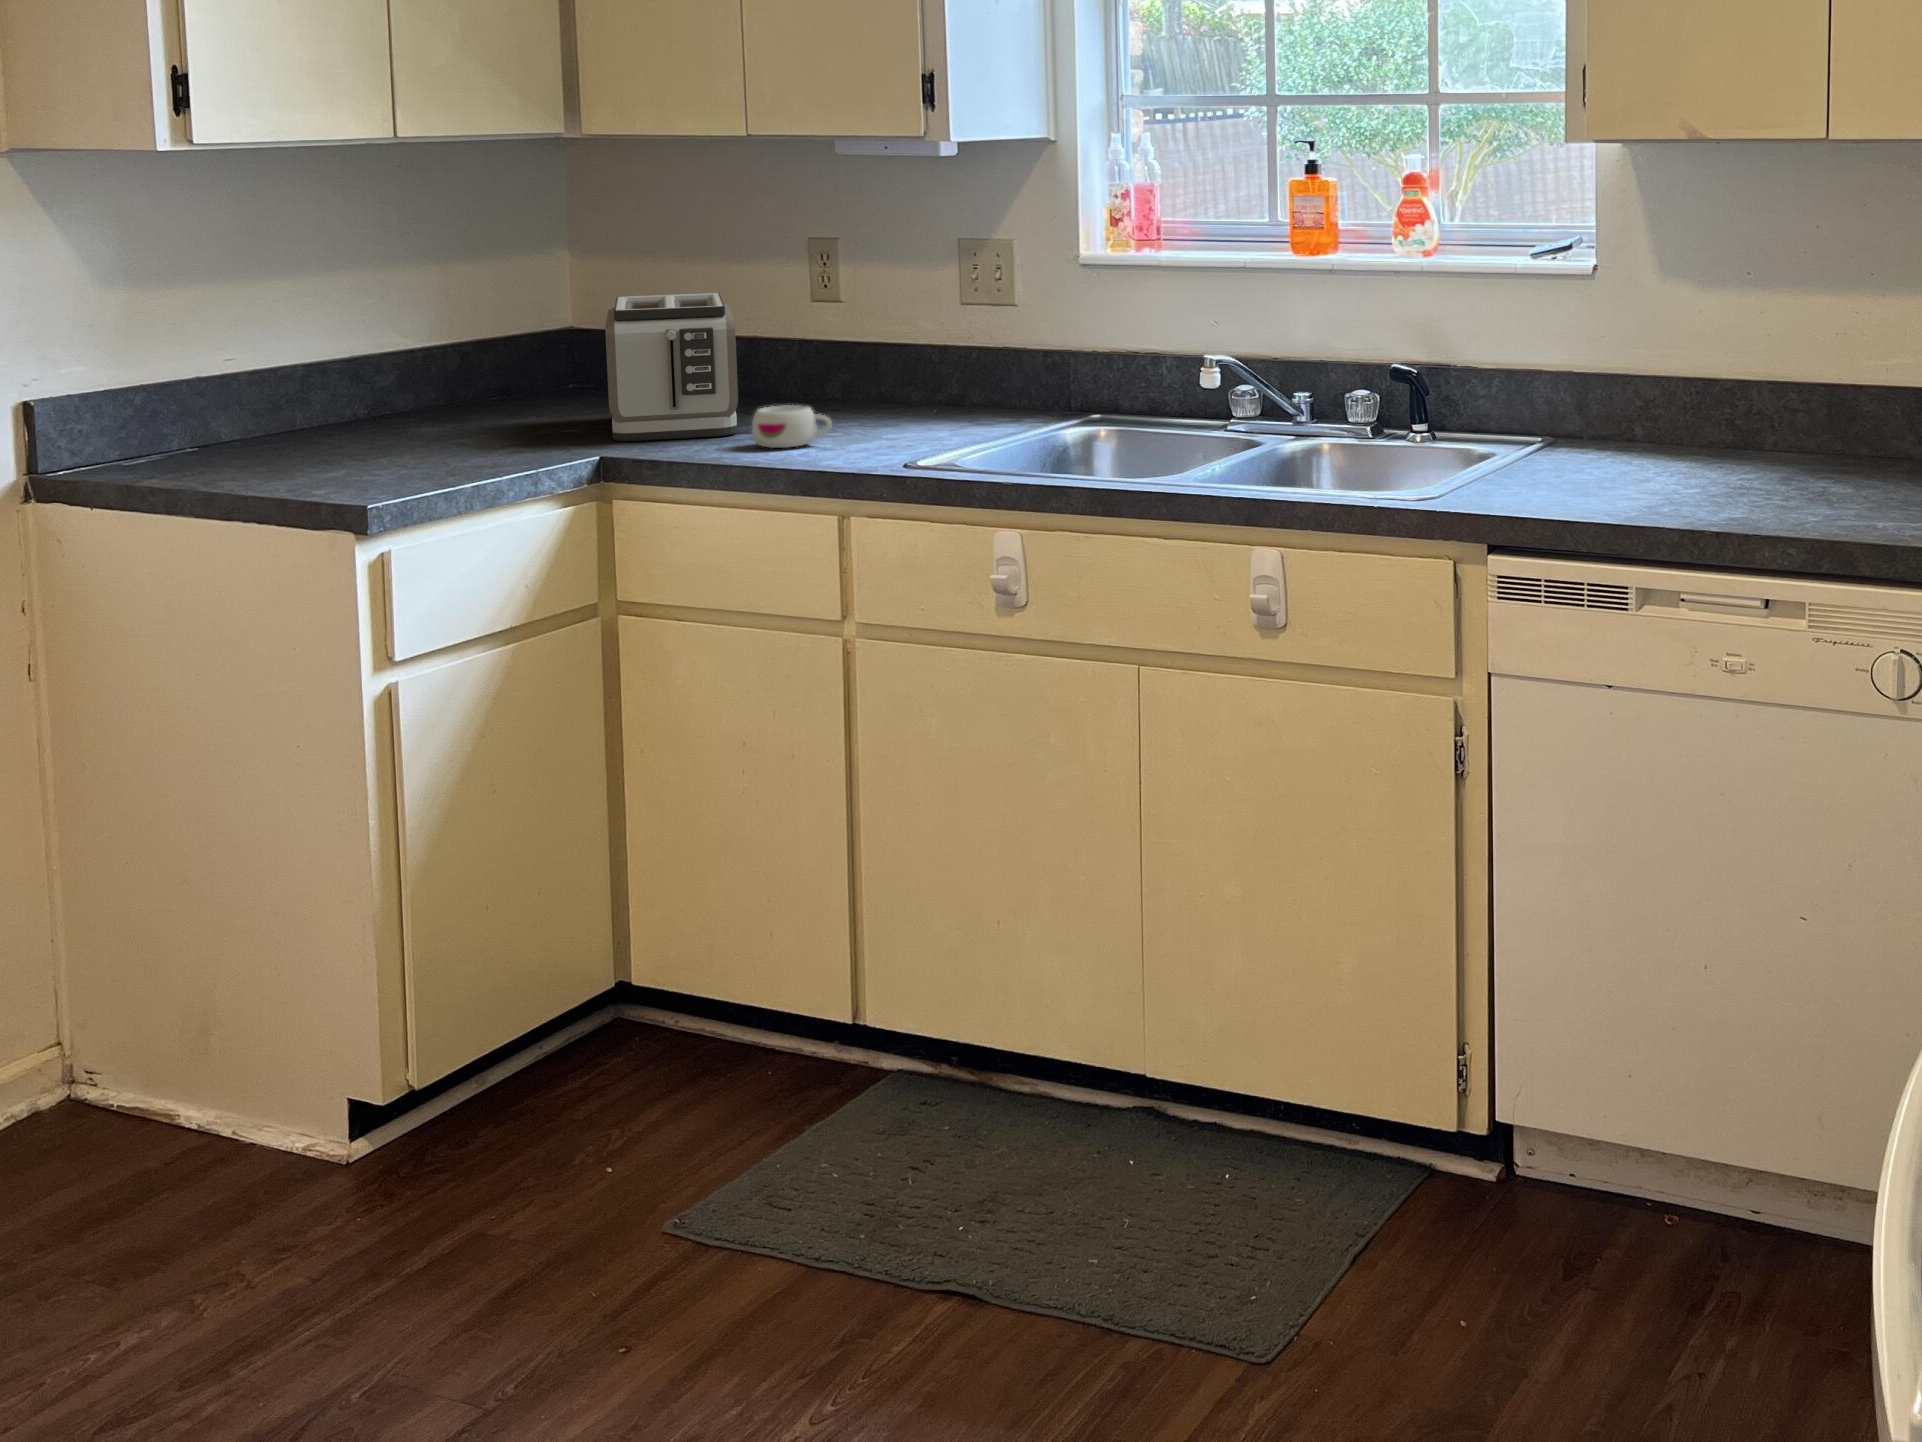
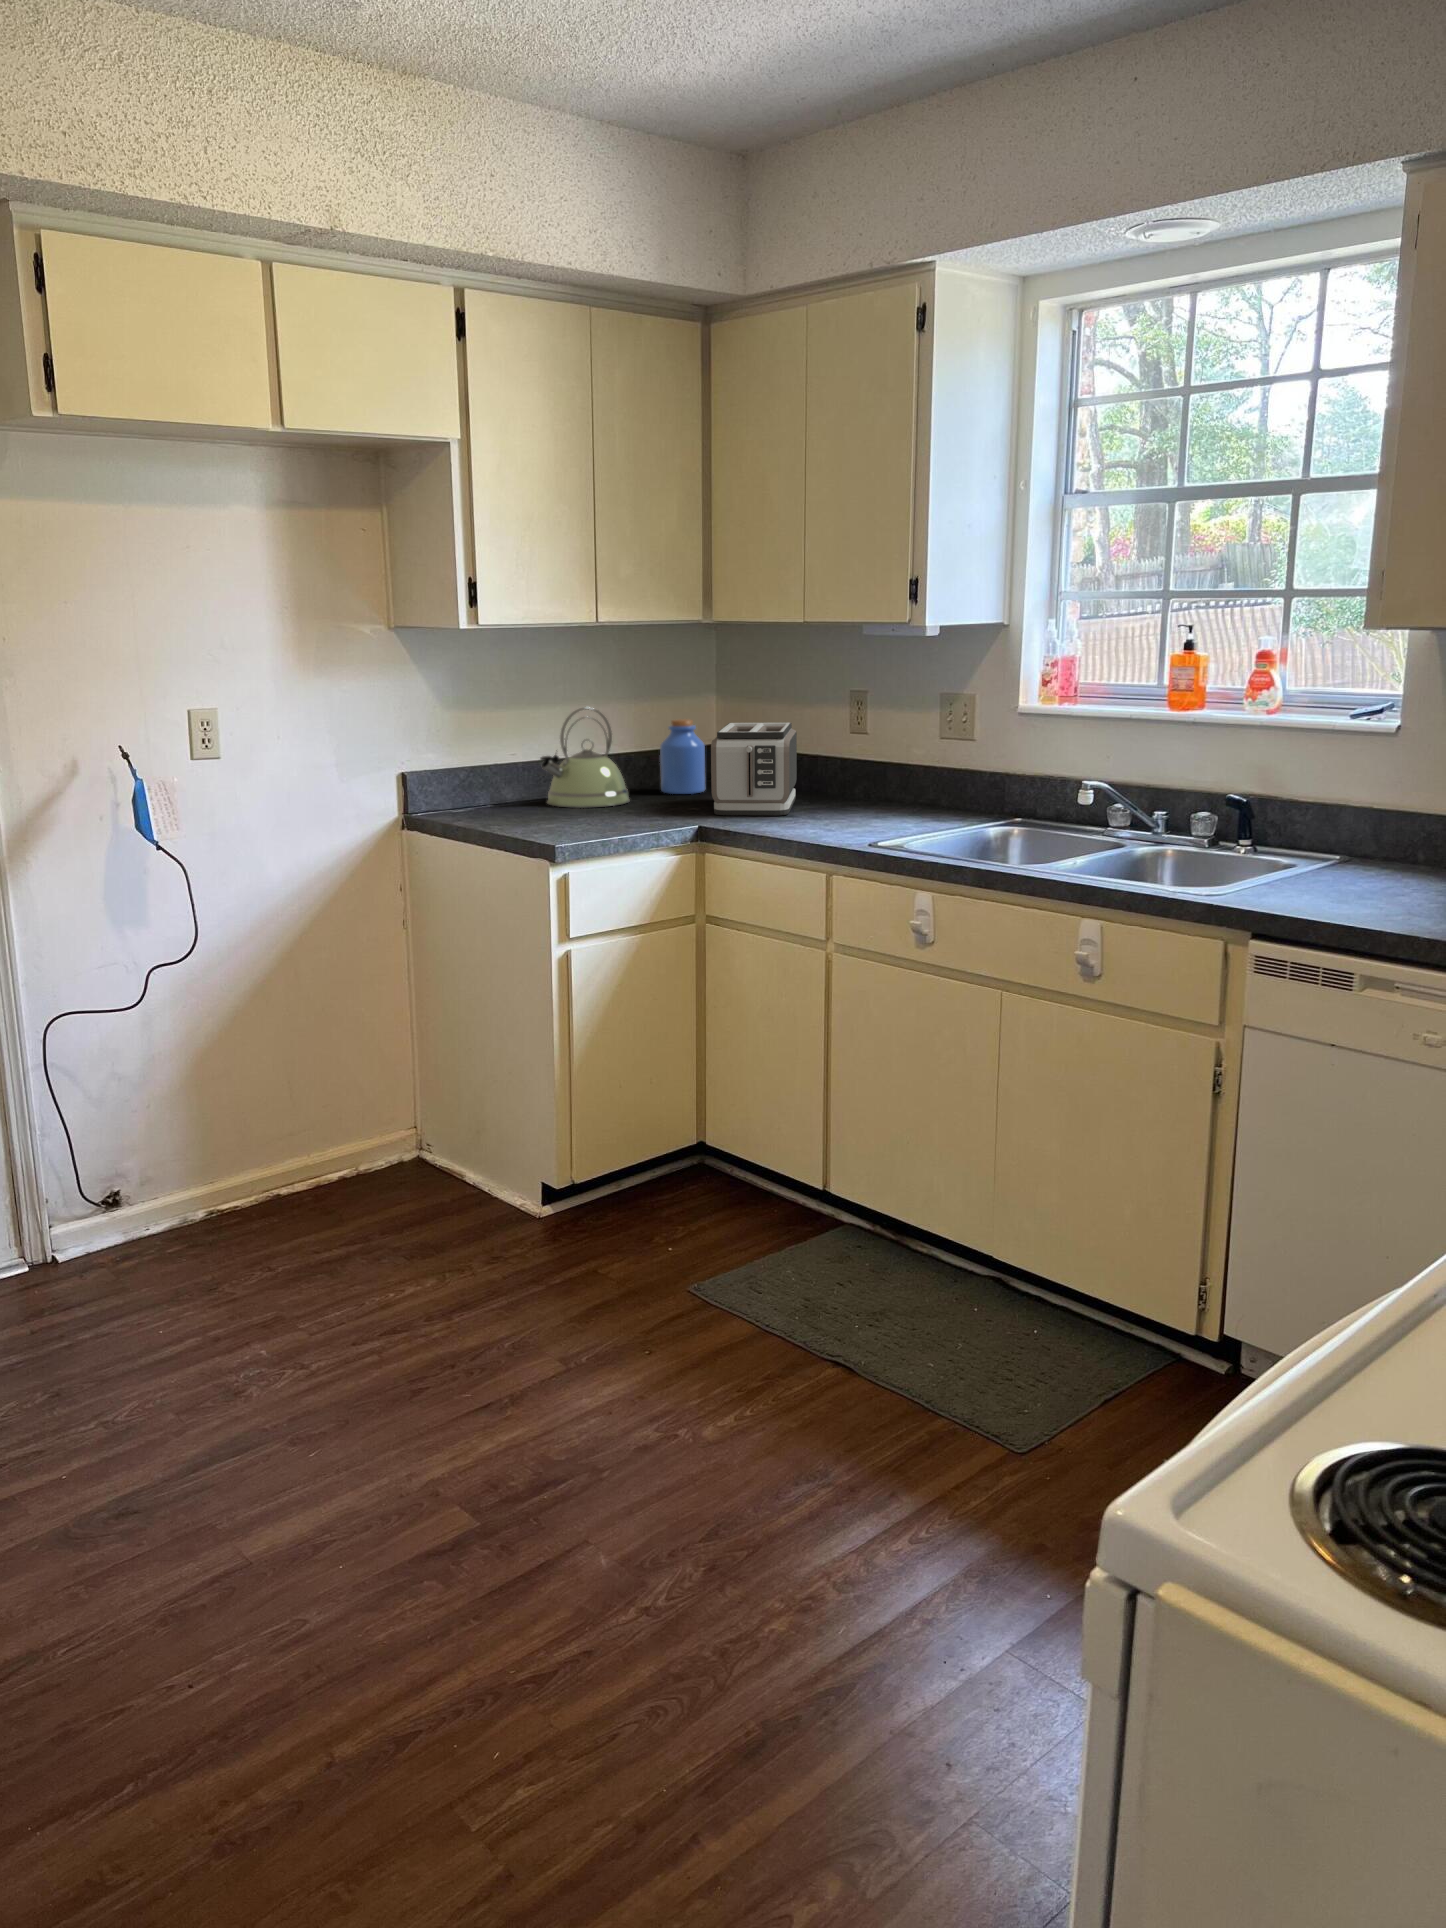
kettle: none [291,279,452,446] -> present [540,707,630,808]
jar: none [490,295,571,415] -> present [660,719,705,794]
mug: present [752,405,832,448] -> none [791,799,841,826]

